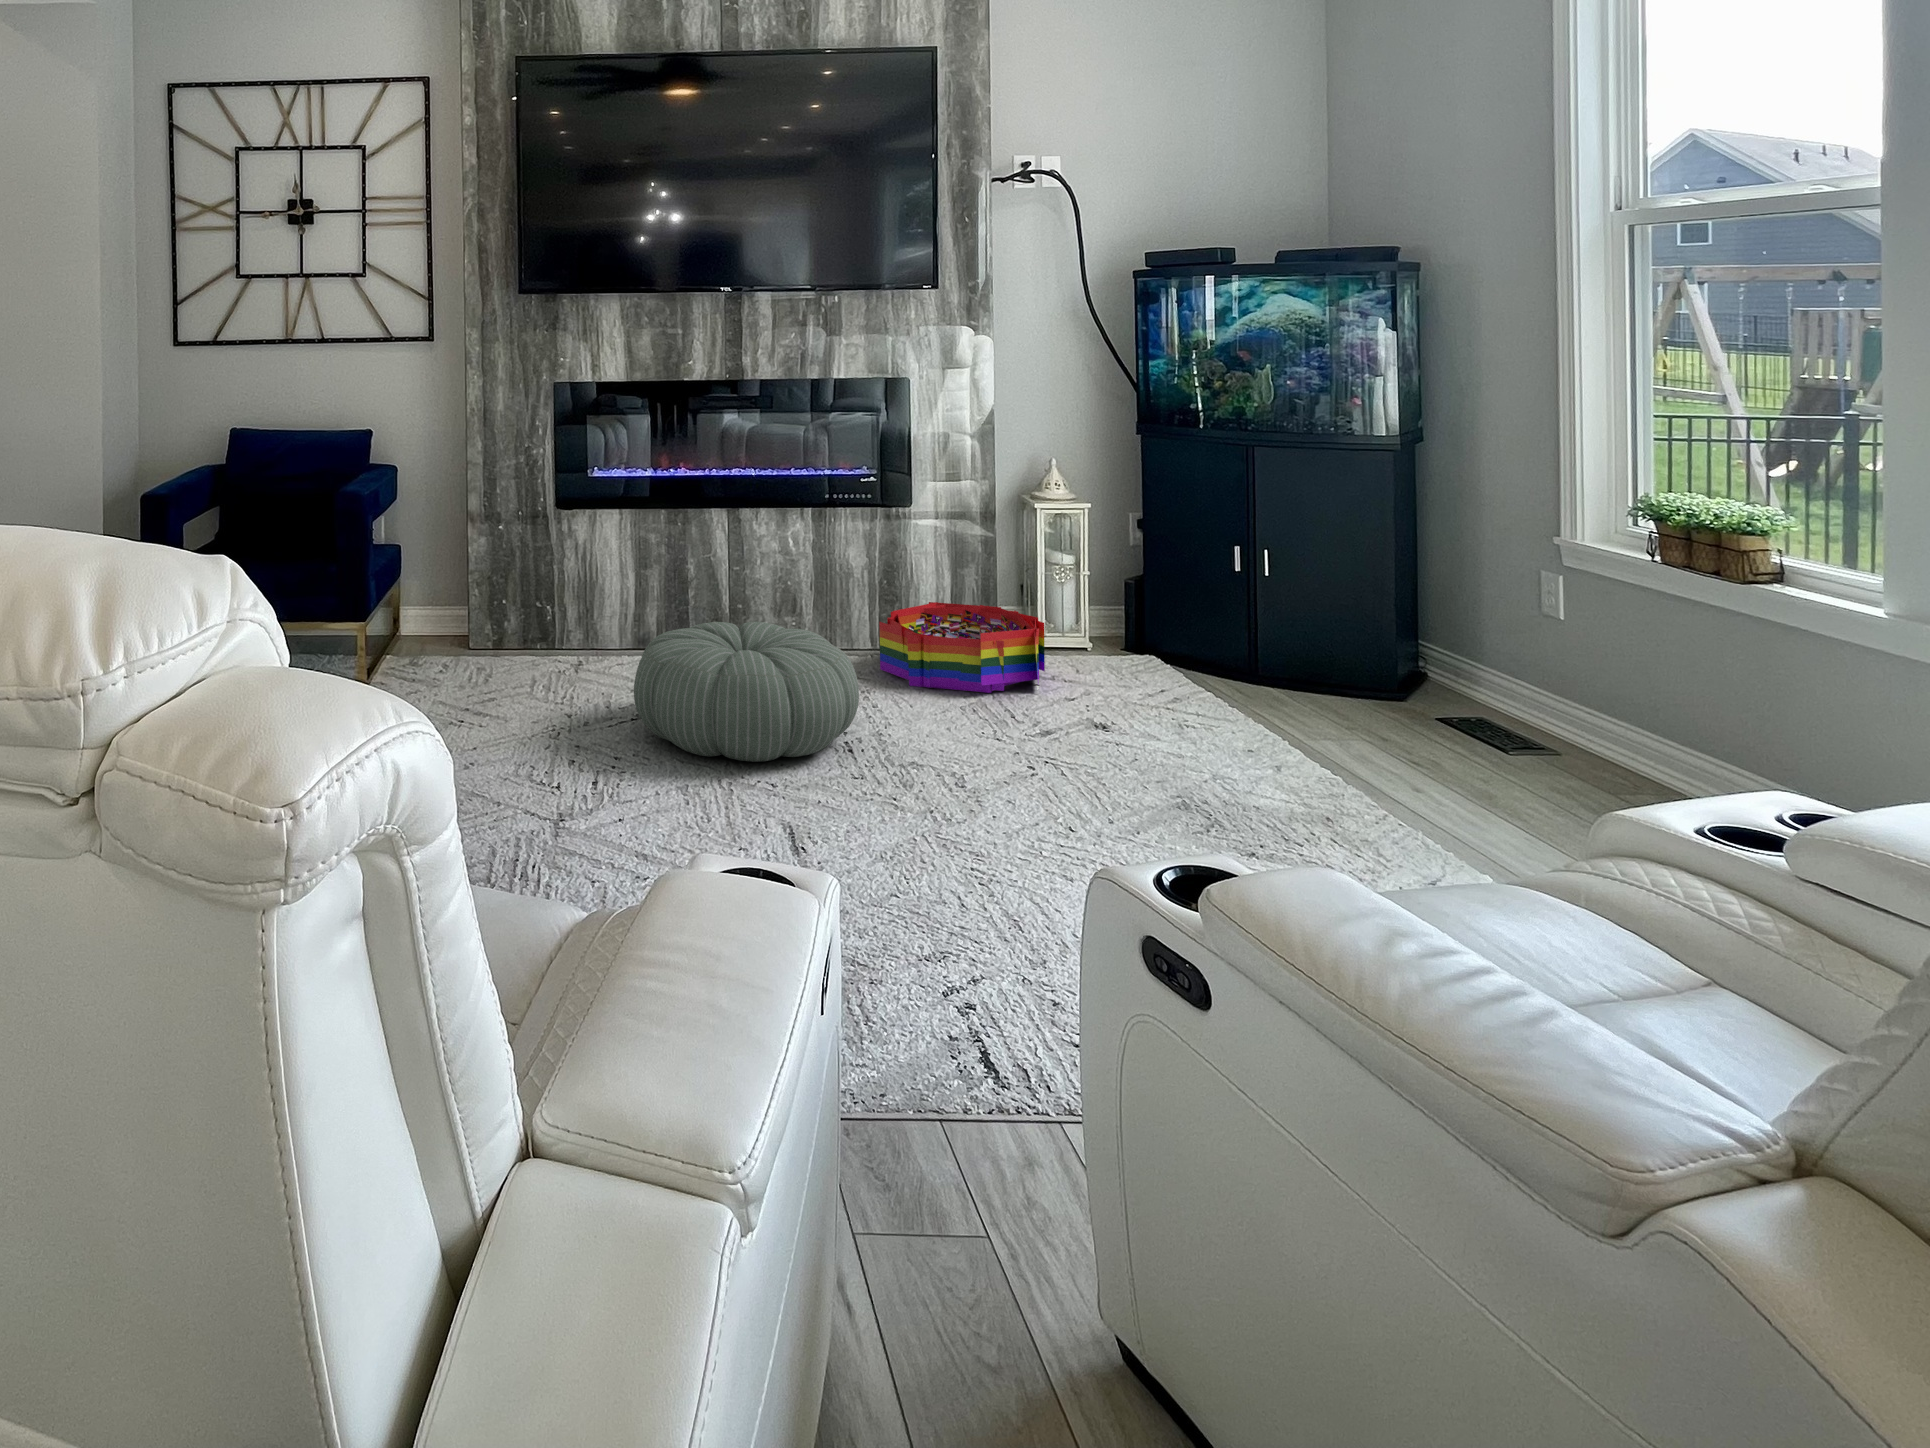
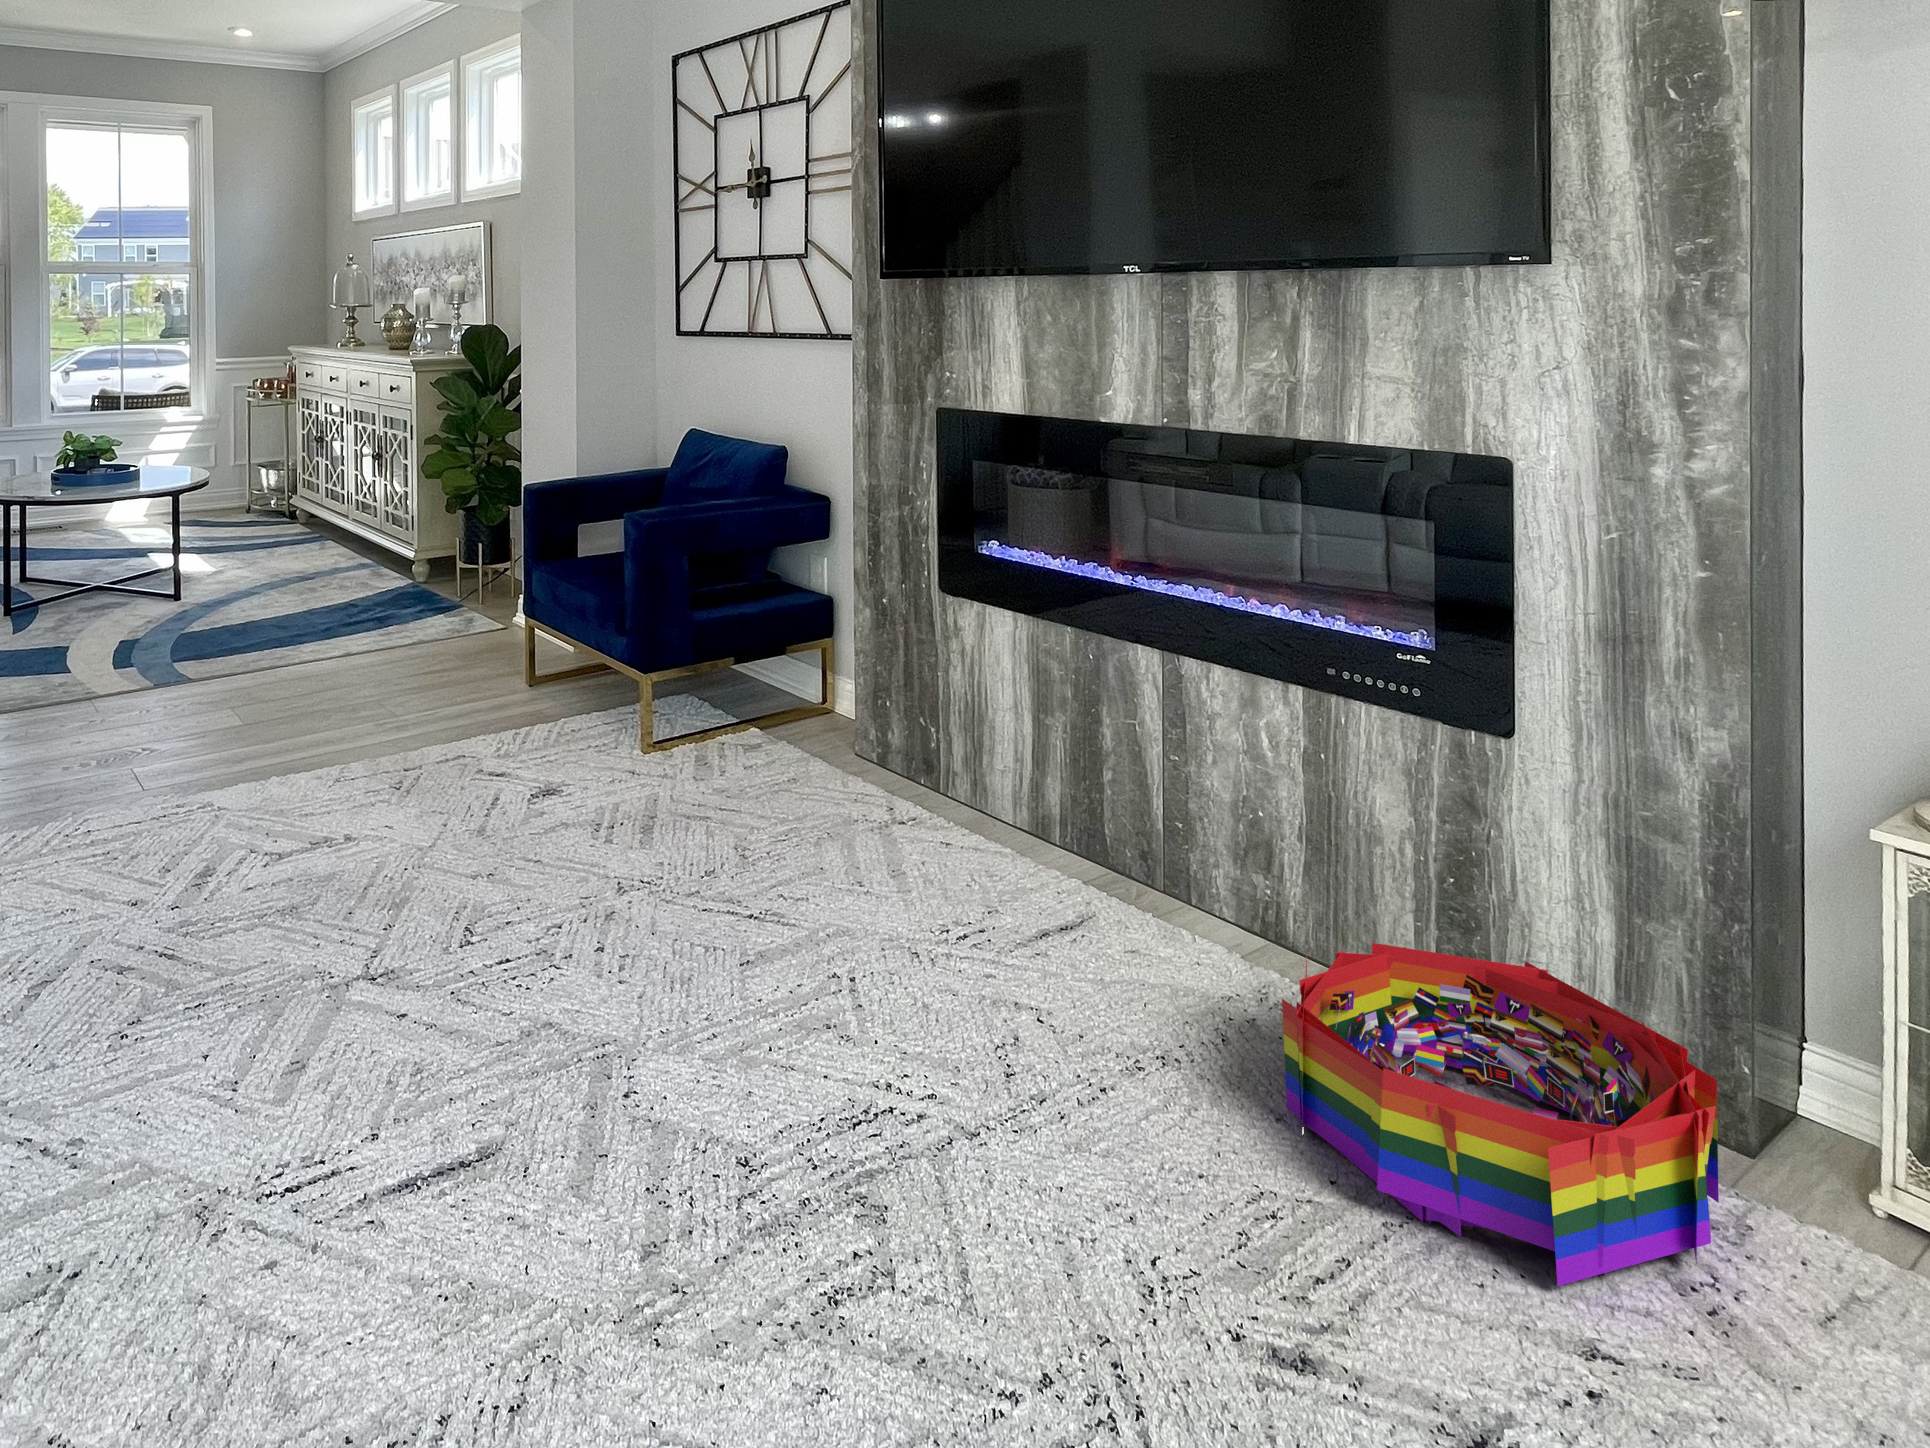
pouf: present [634,622,859,762] -> none [602,811,987,1110]

